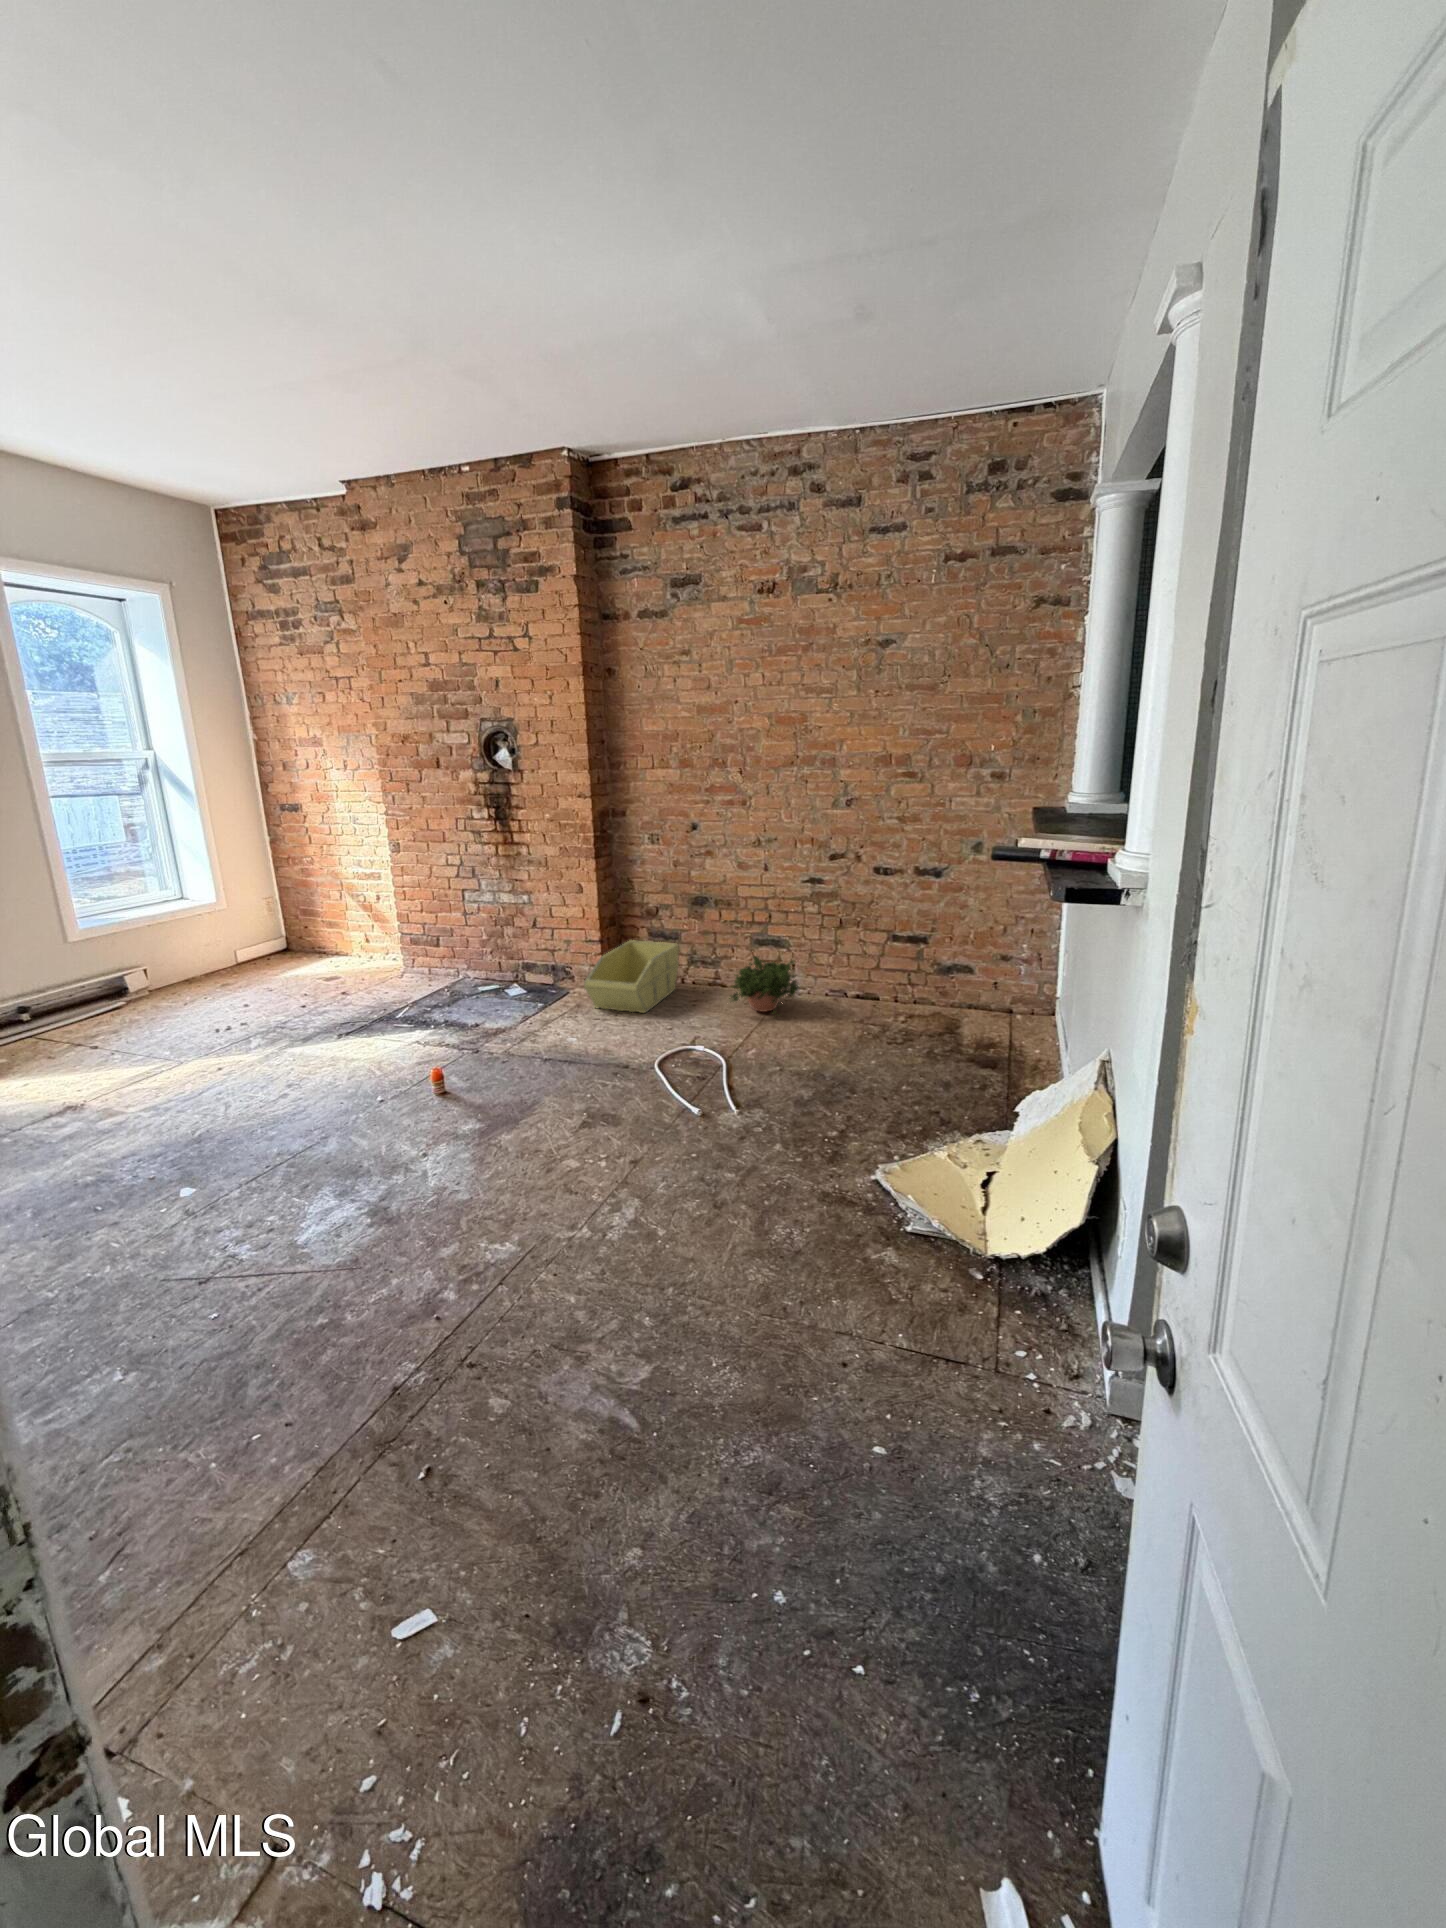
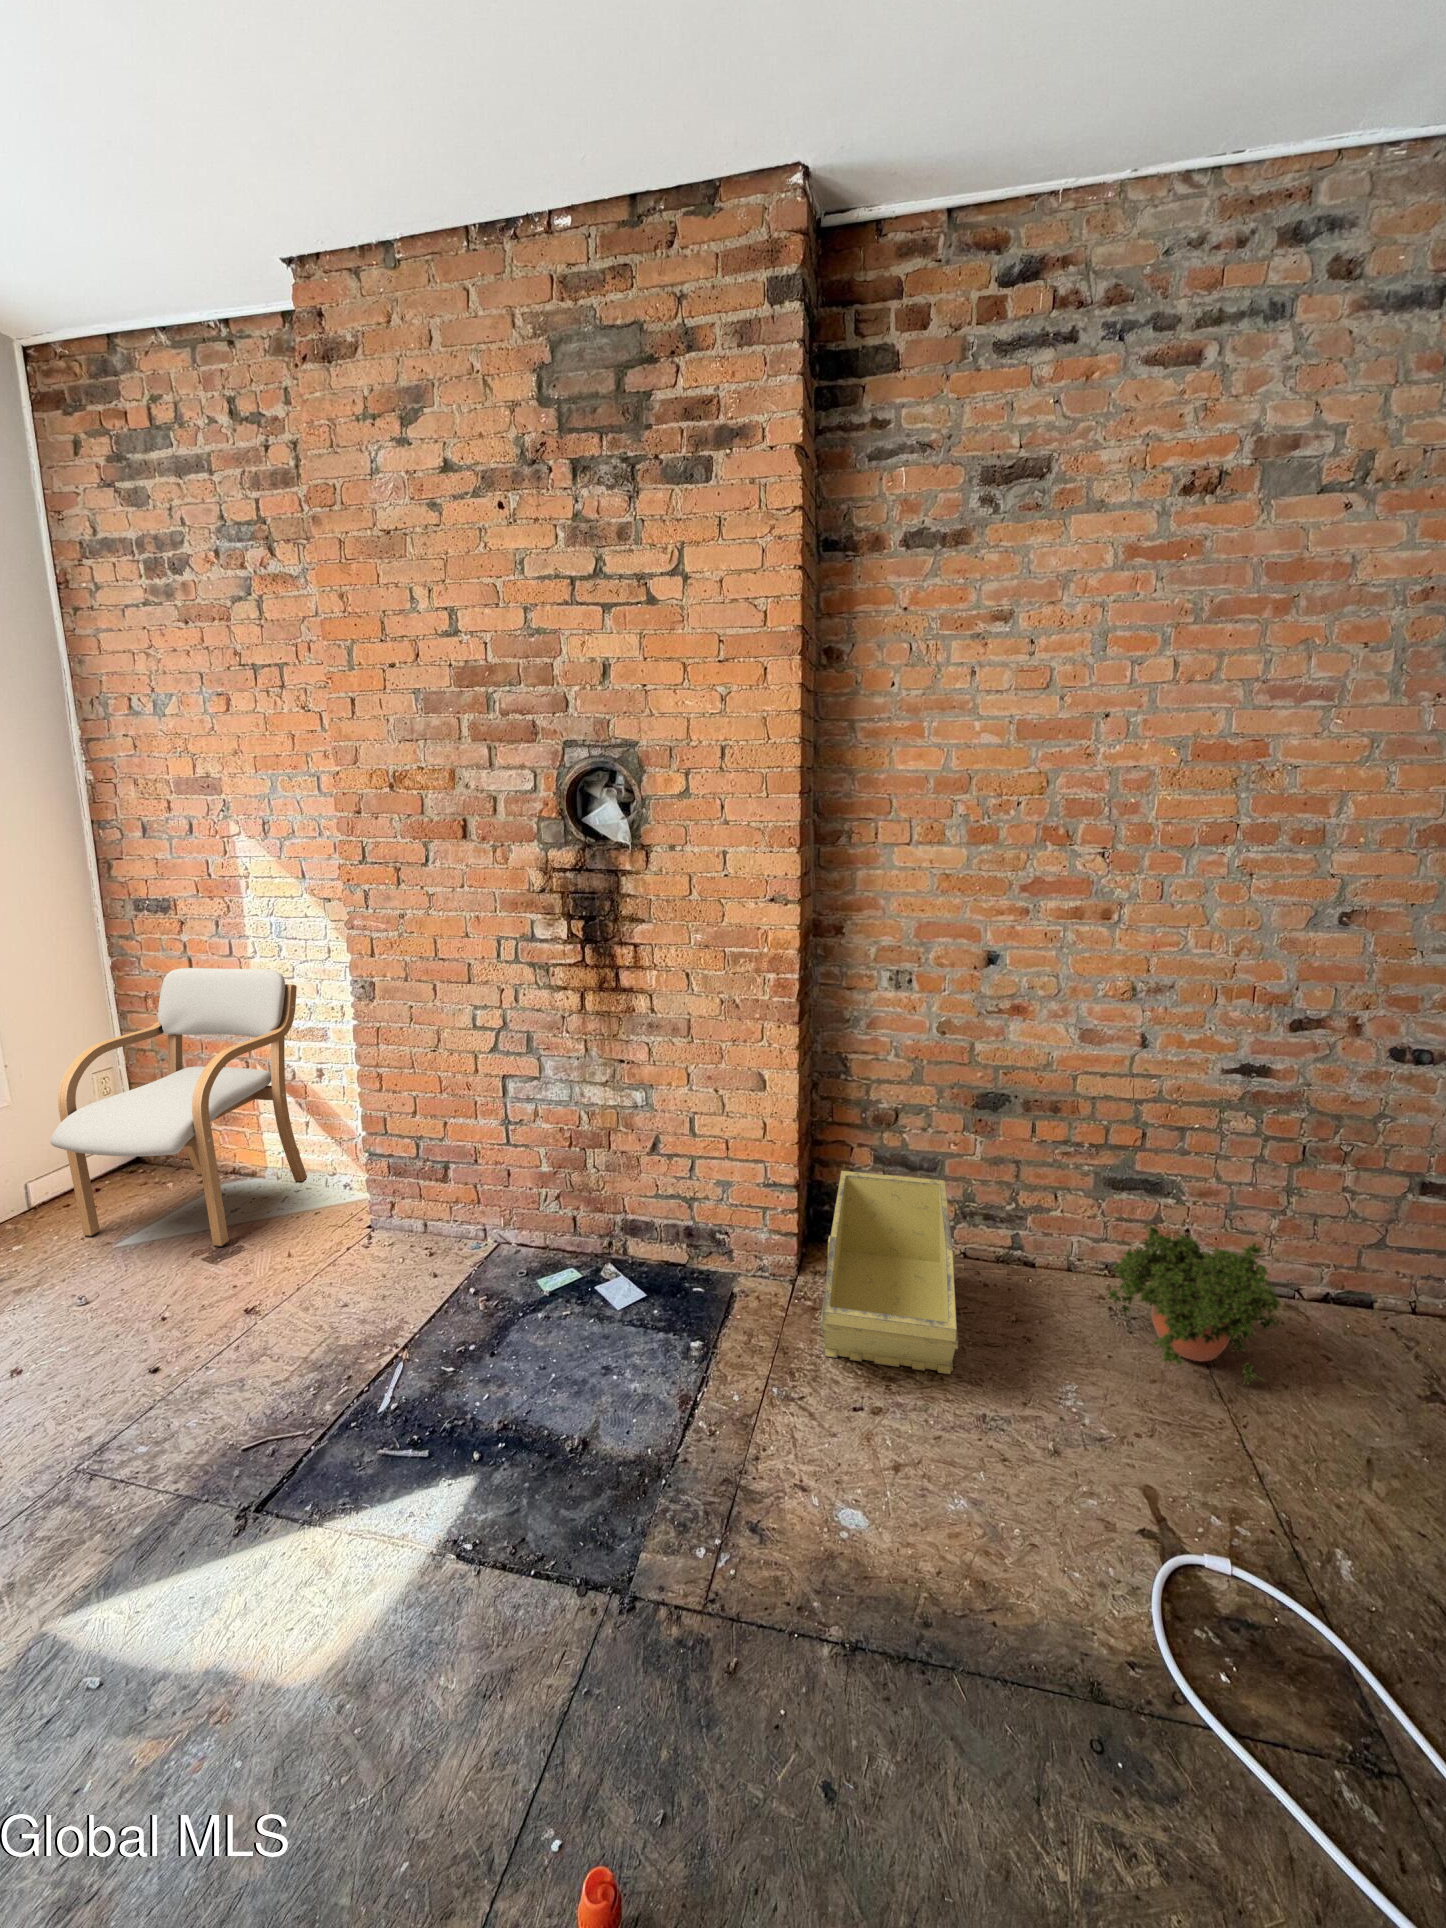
armchair: none [252,840,374,976] -> present [50,968,307,1247]

